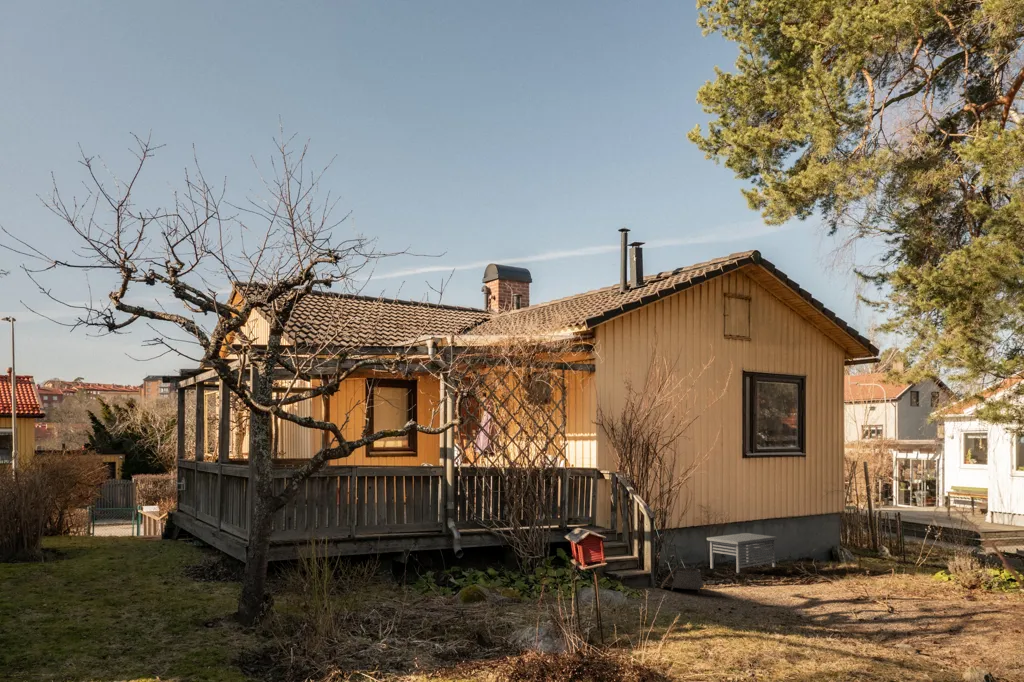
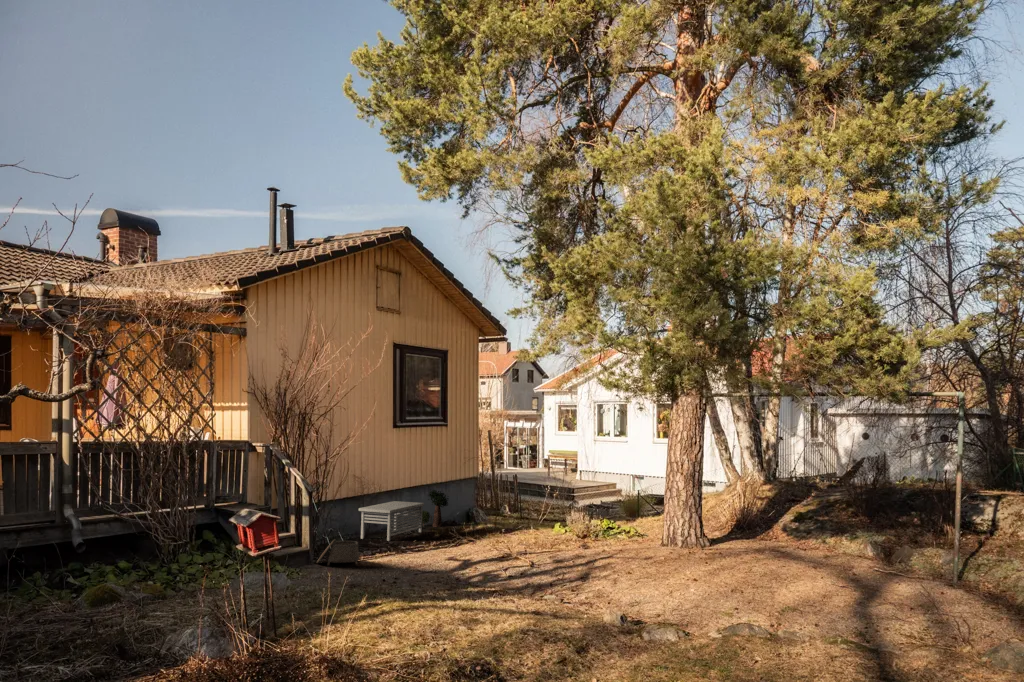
potted plant: none [772,523,806,563] -> present [418,490,448,527]

